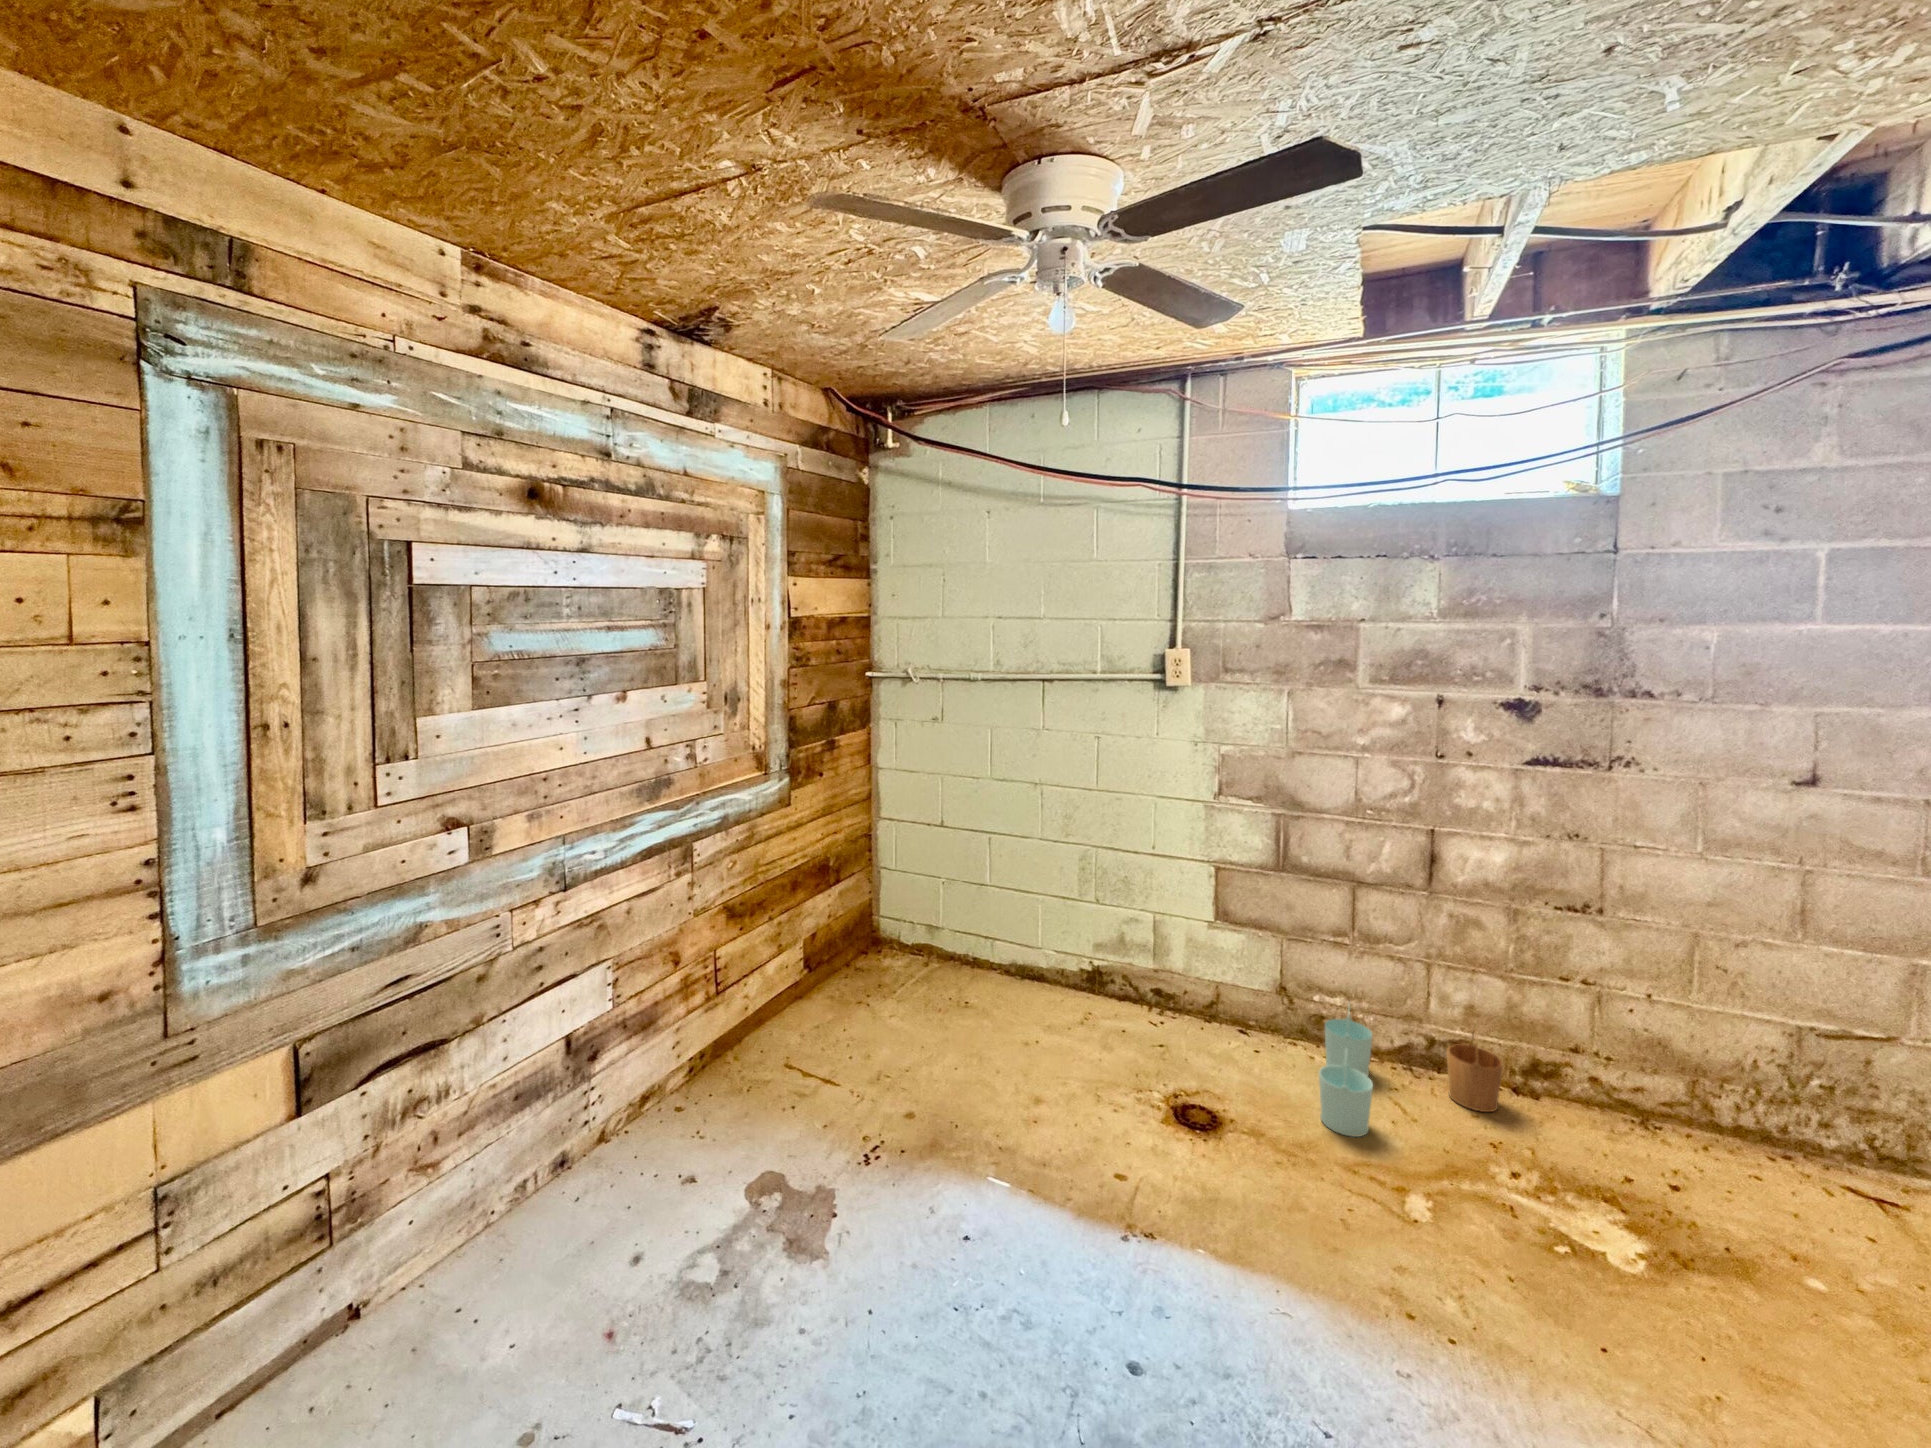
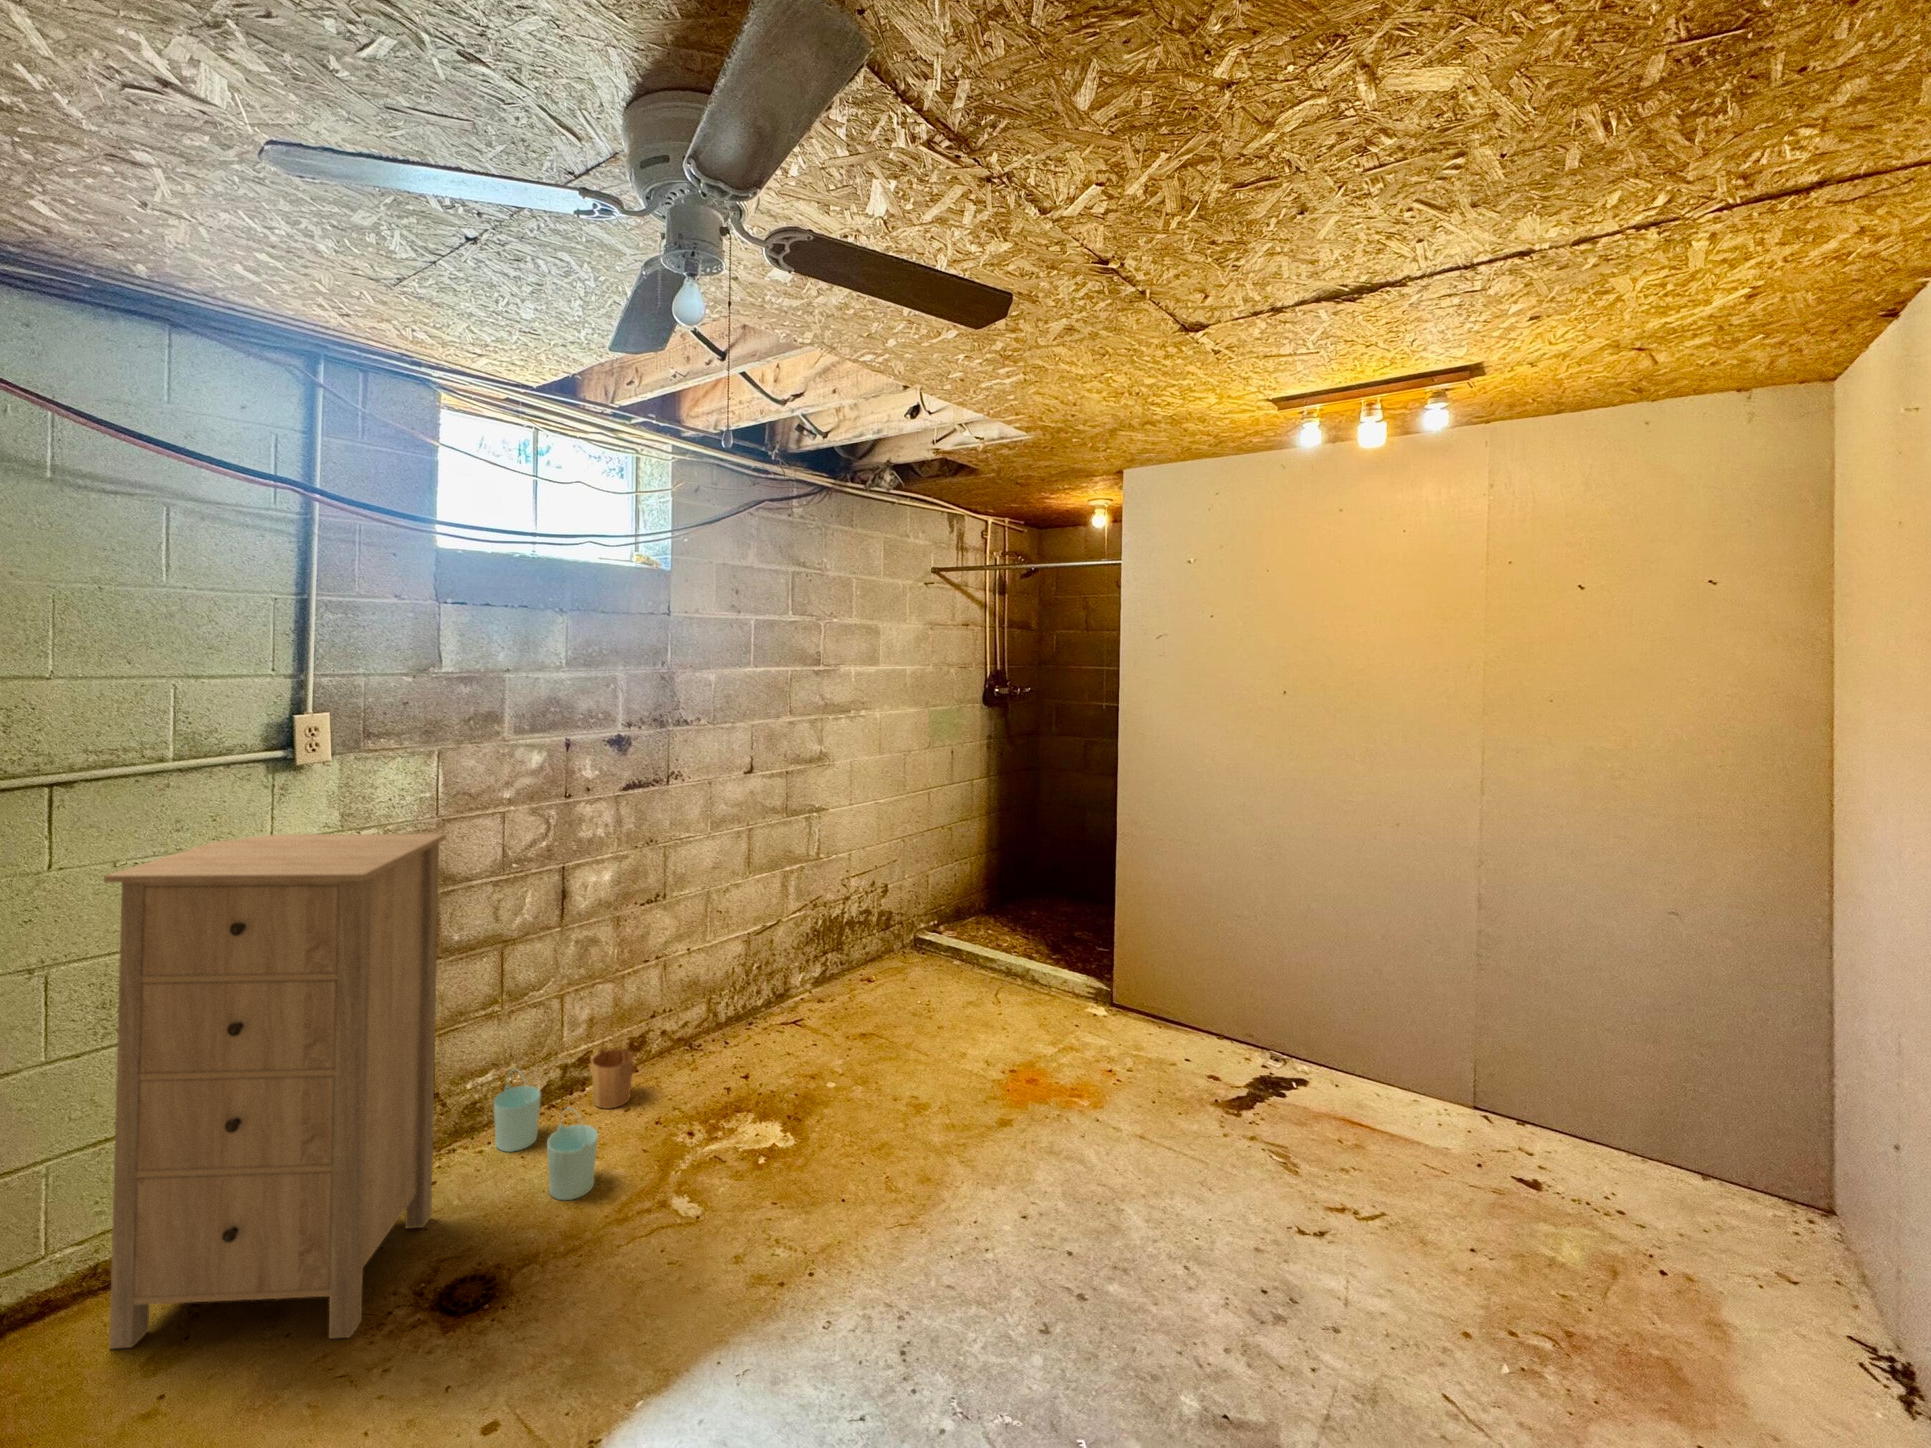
storage cabinet: none [1044,732,1243,1085] -> present [104,834,446,1349]

